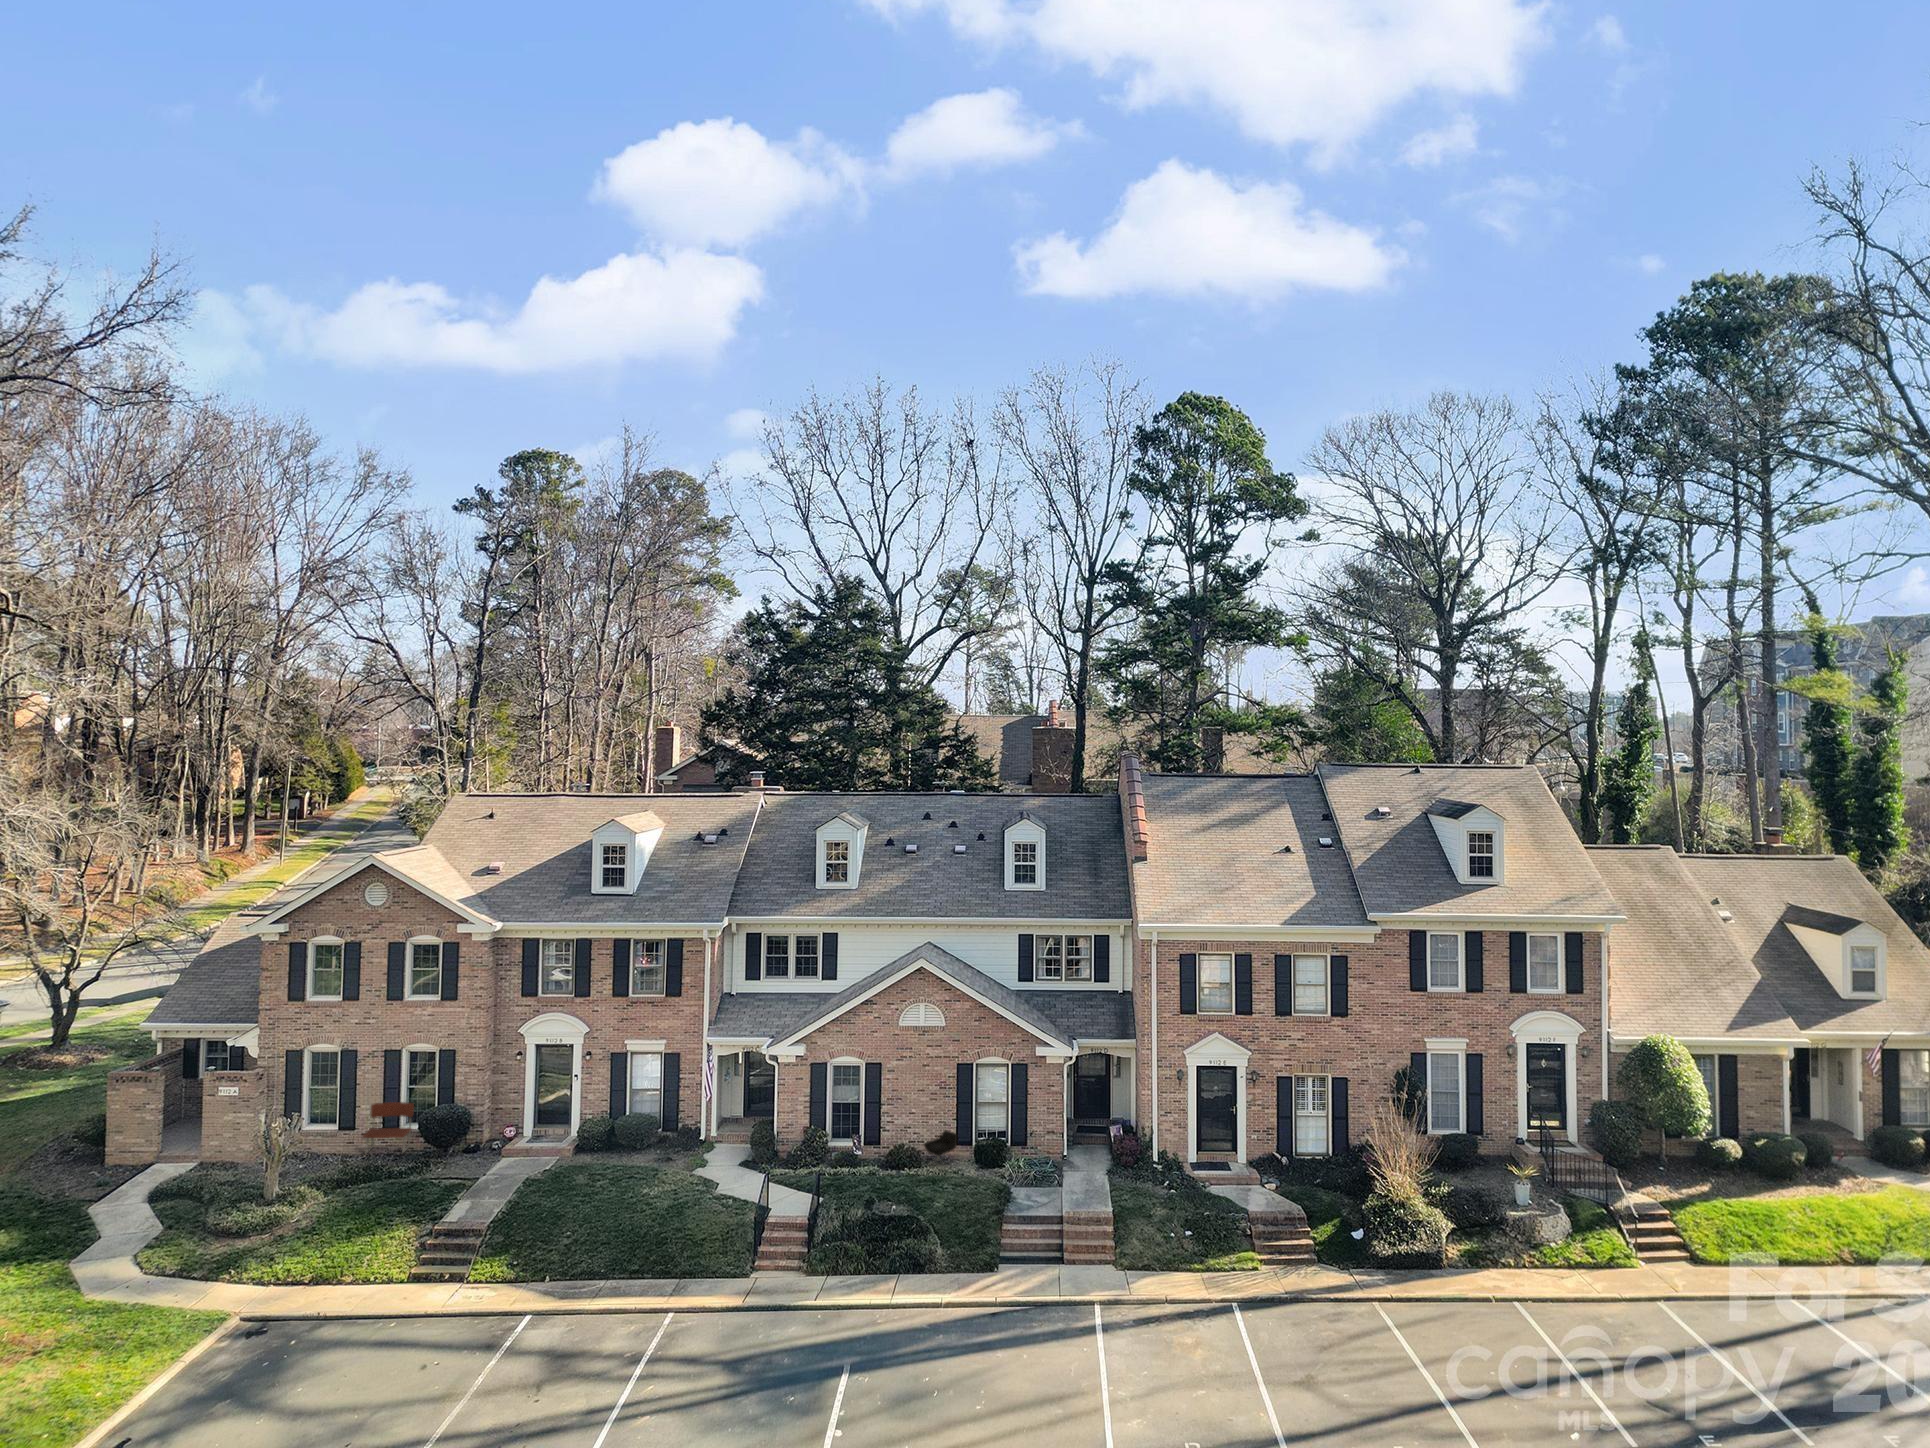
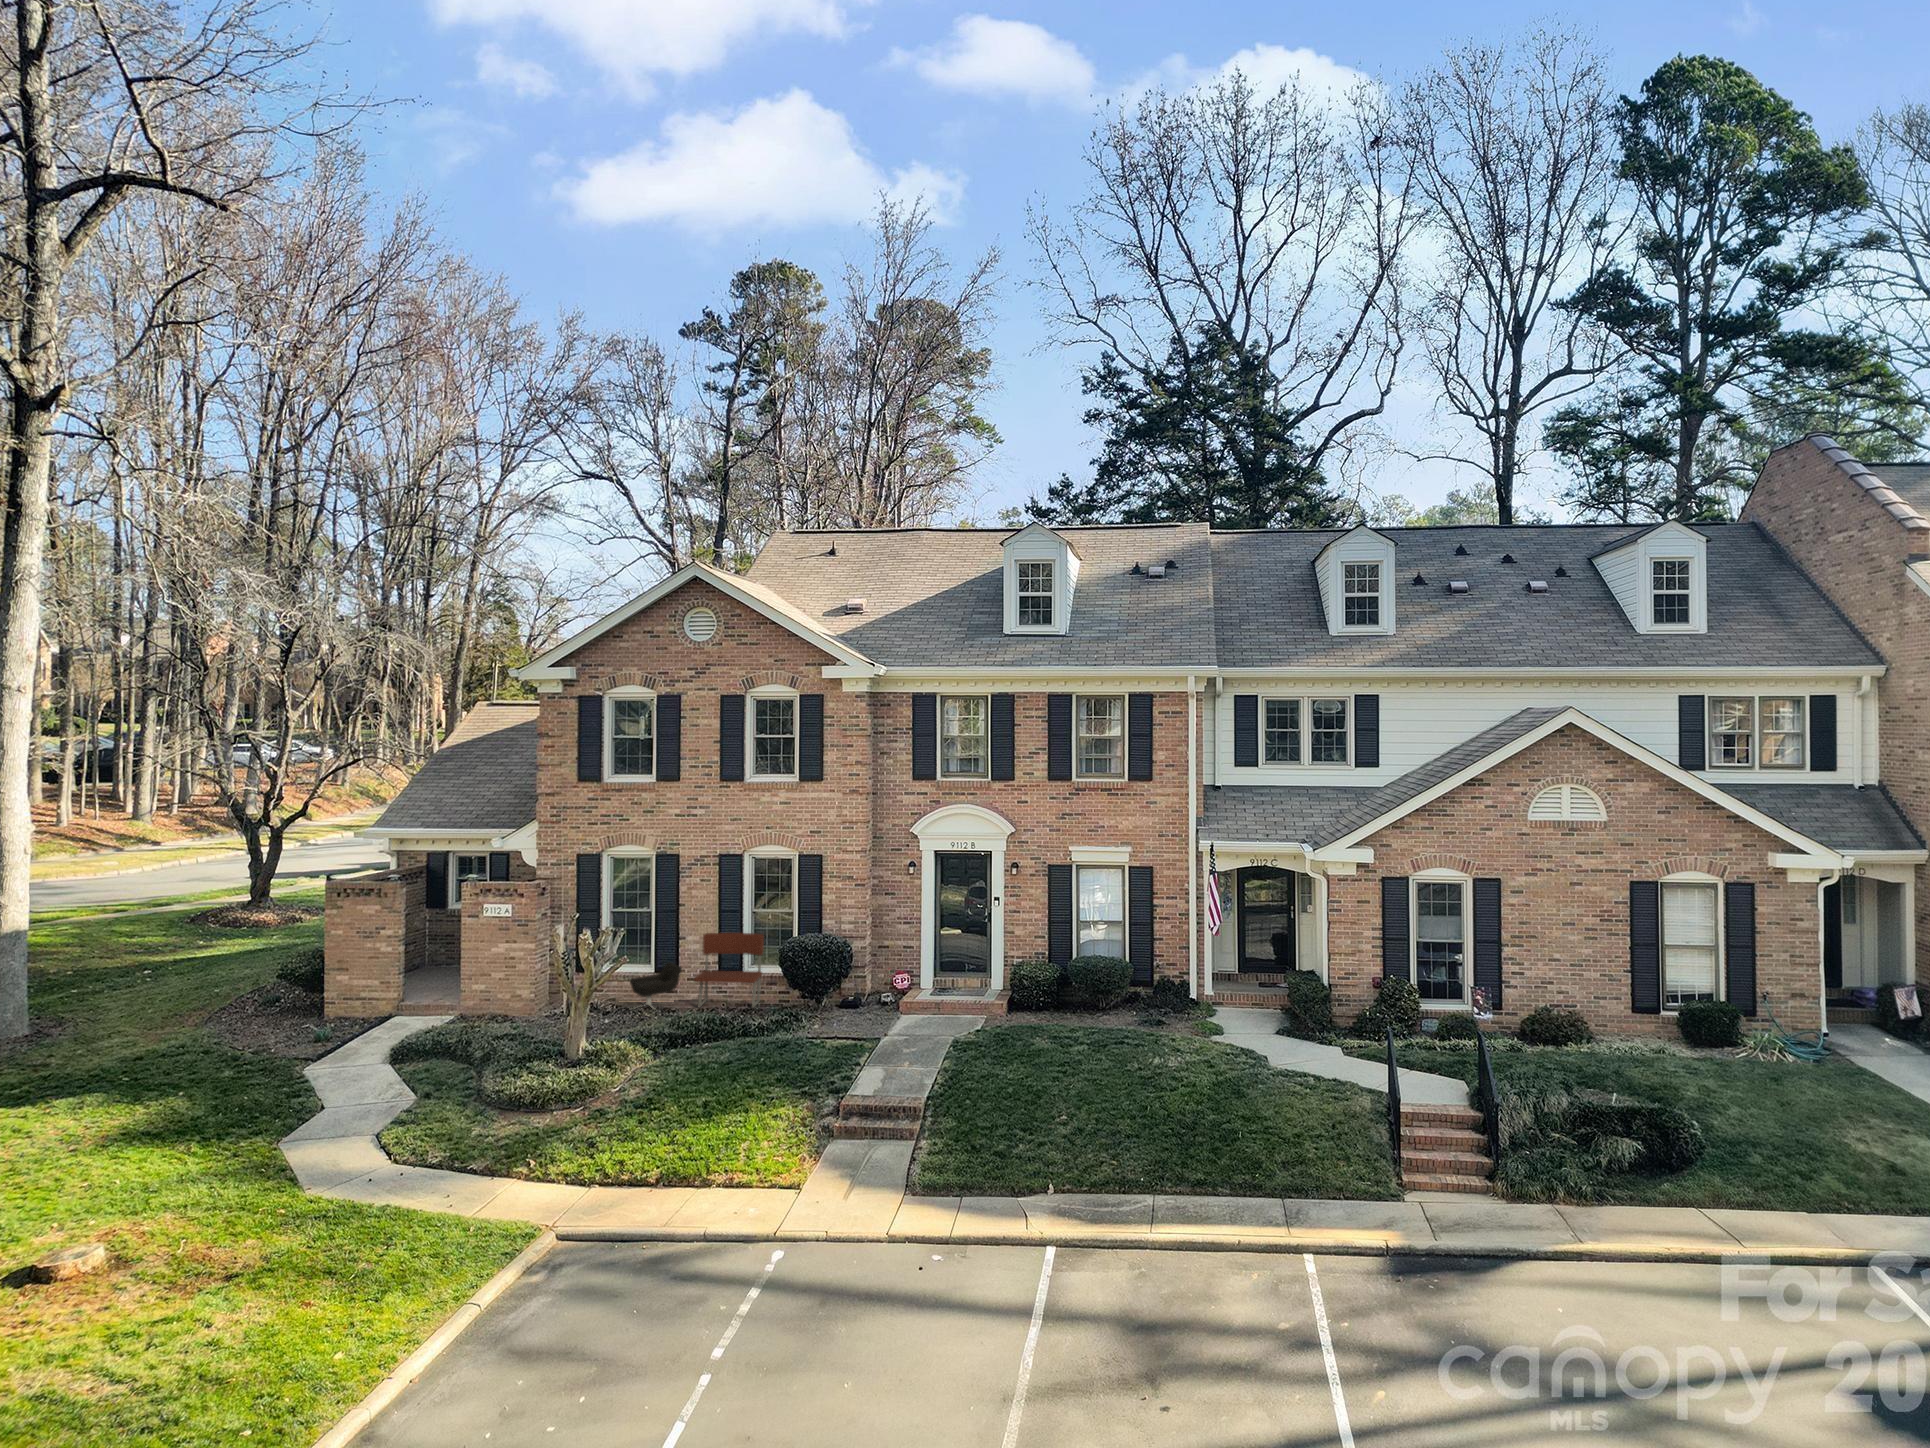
lounge chair: present [924,1130,958,1161] -> present [630,962,682,1009]

